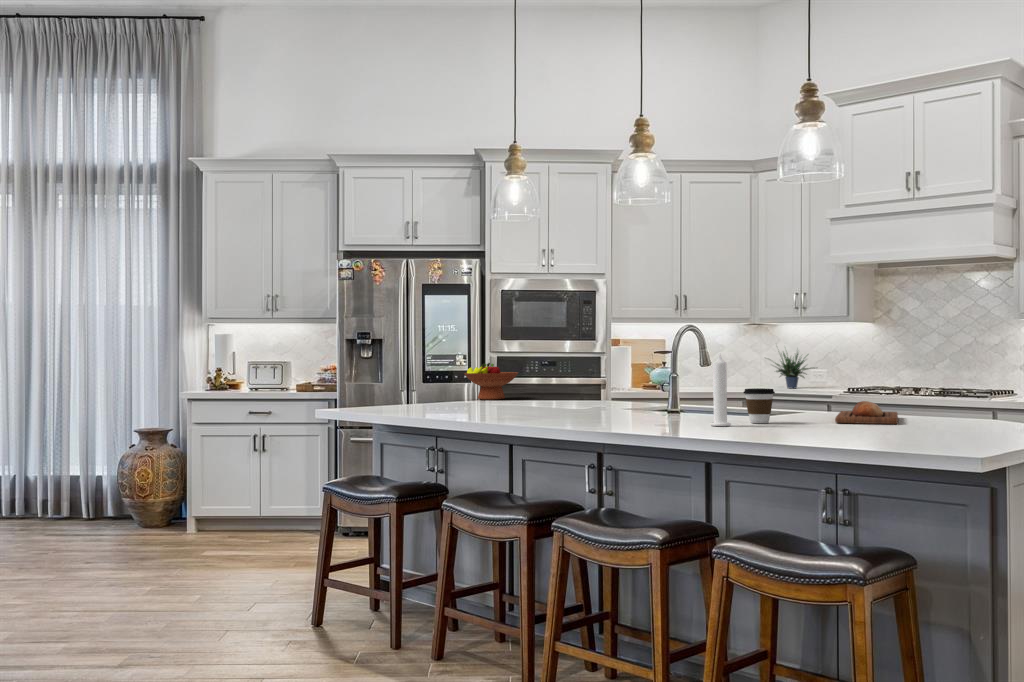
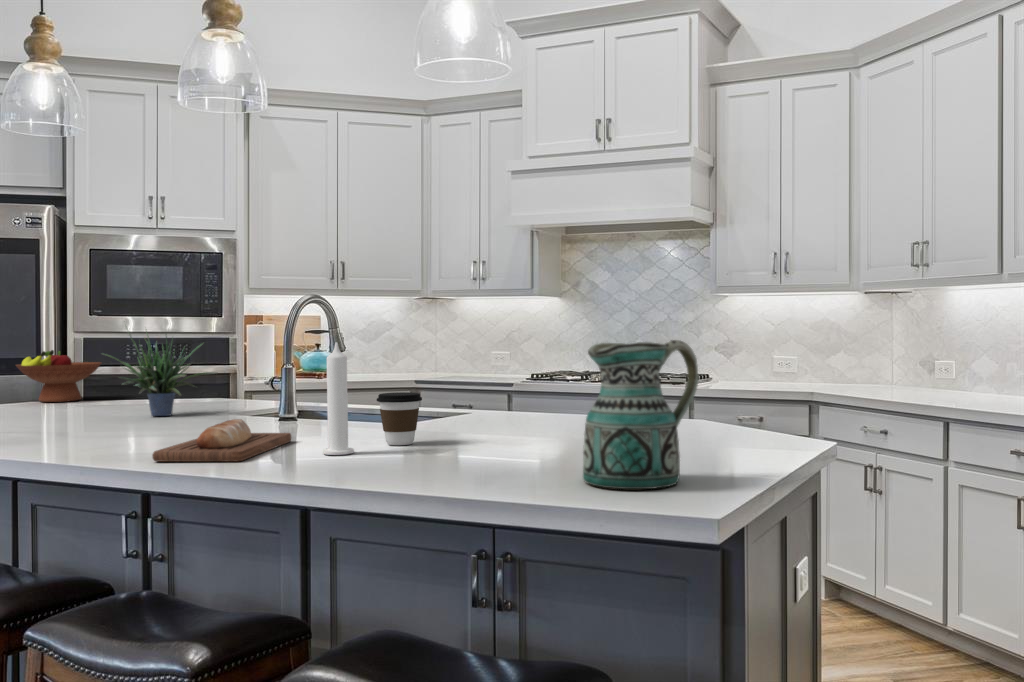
ceramic pitcher: none [893,350,976,443] -> present [583,340,699,489]
potted plant: present [775,352,815,388] -> present [103,333,215,416]
bread loaf: present [835,401,898,424] -> present [152,419,291,461]

